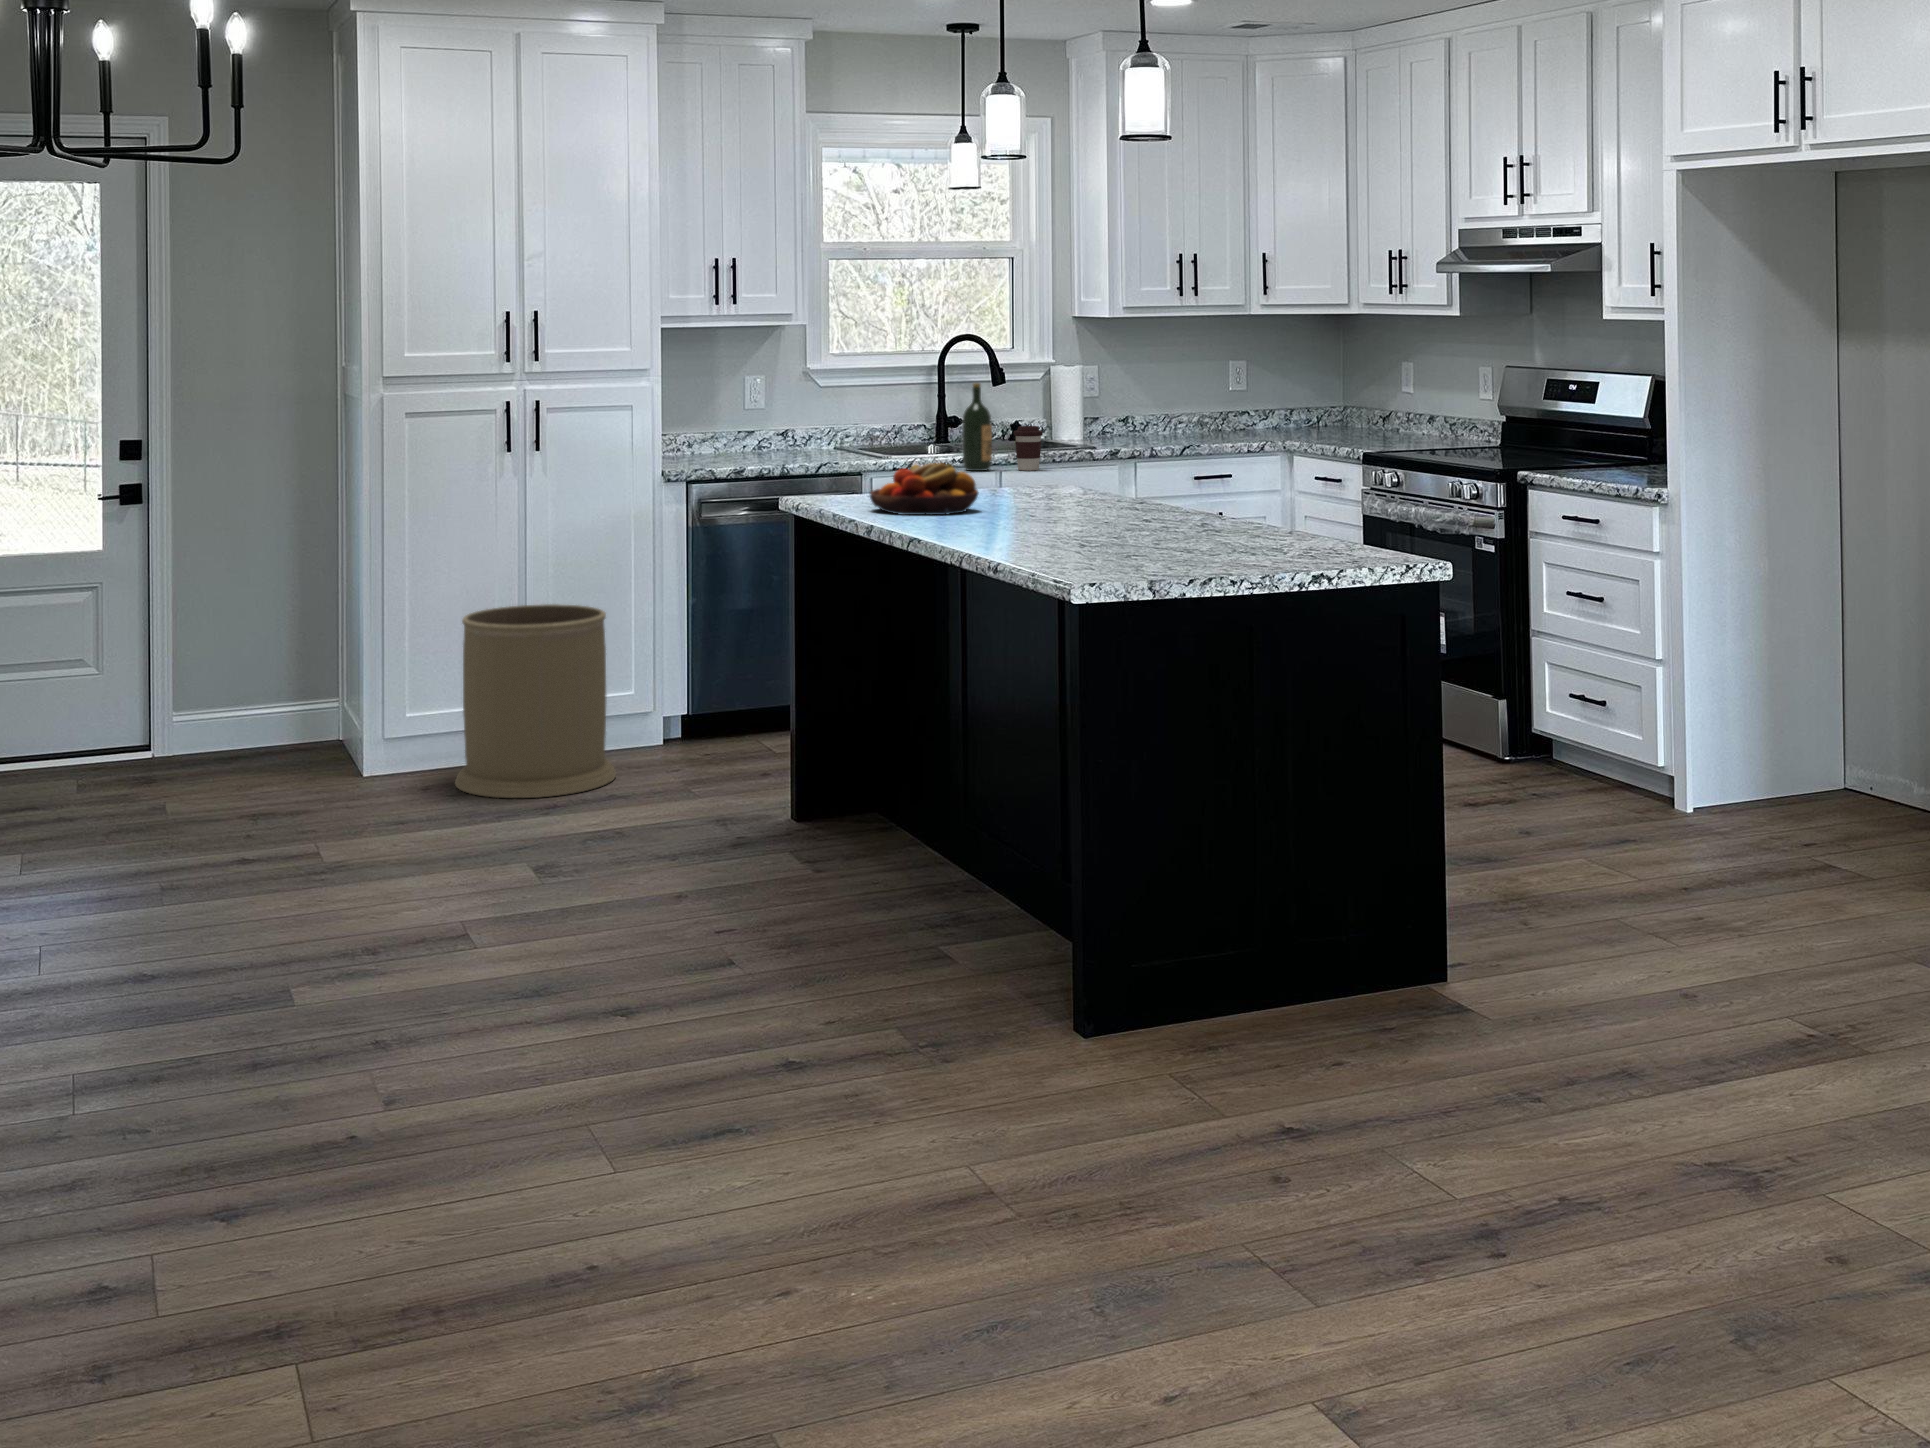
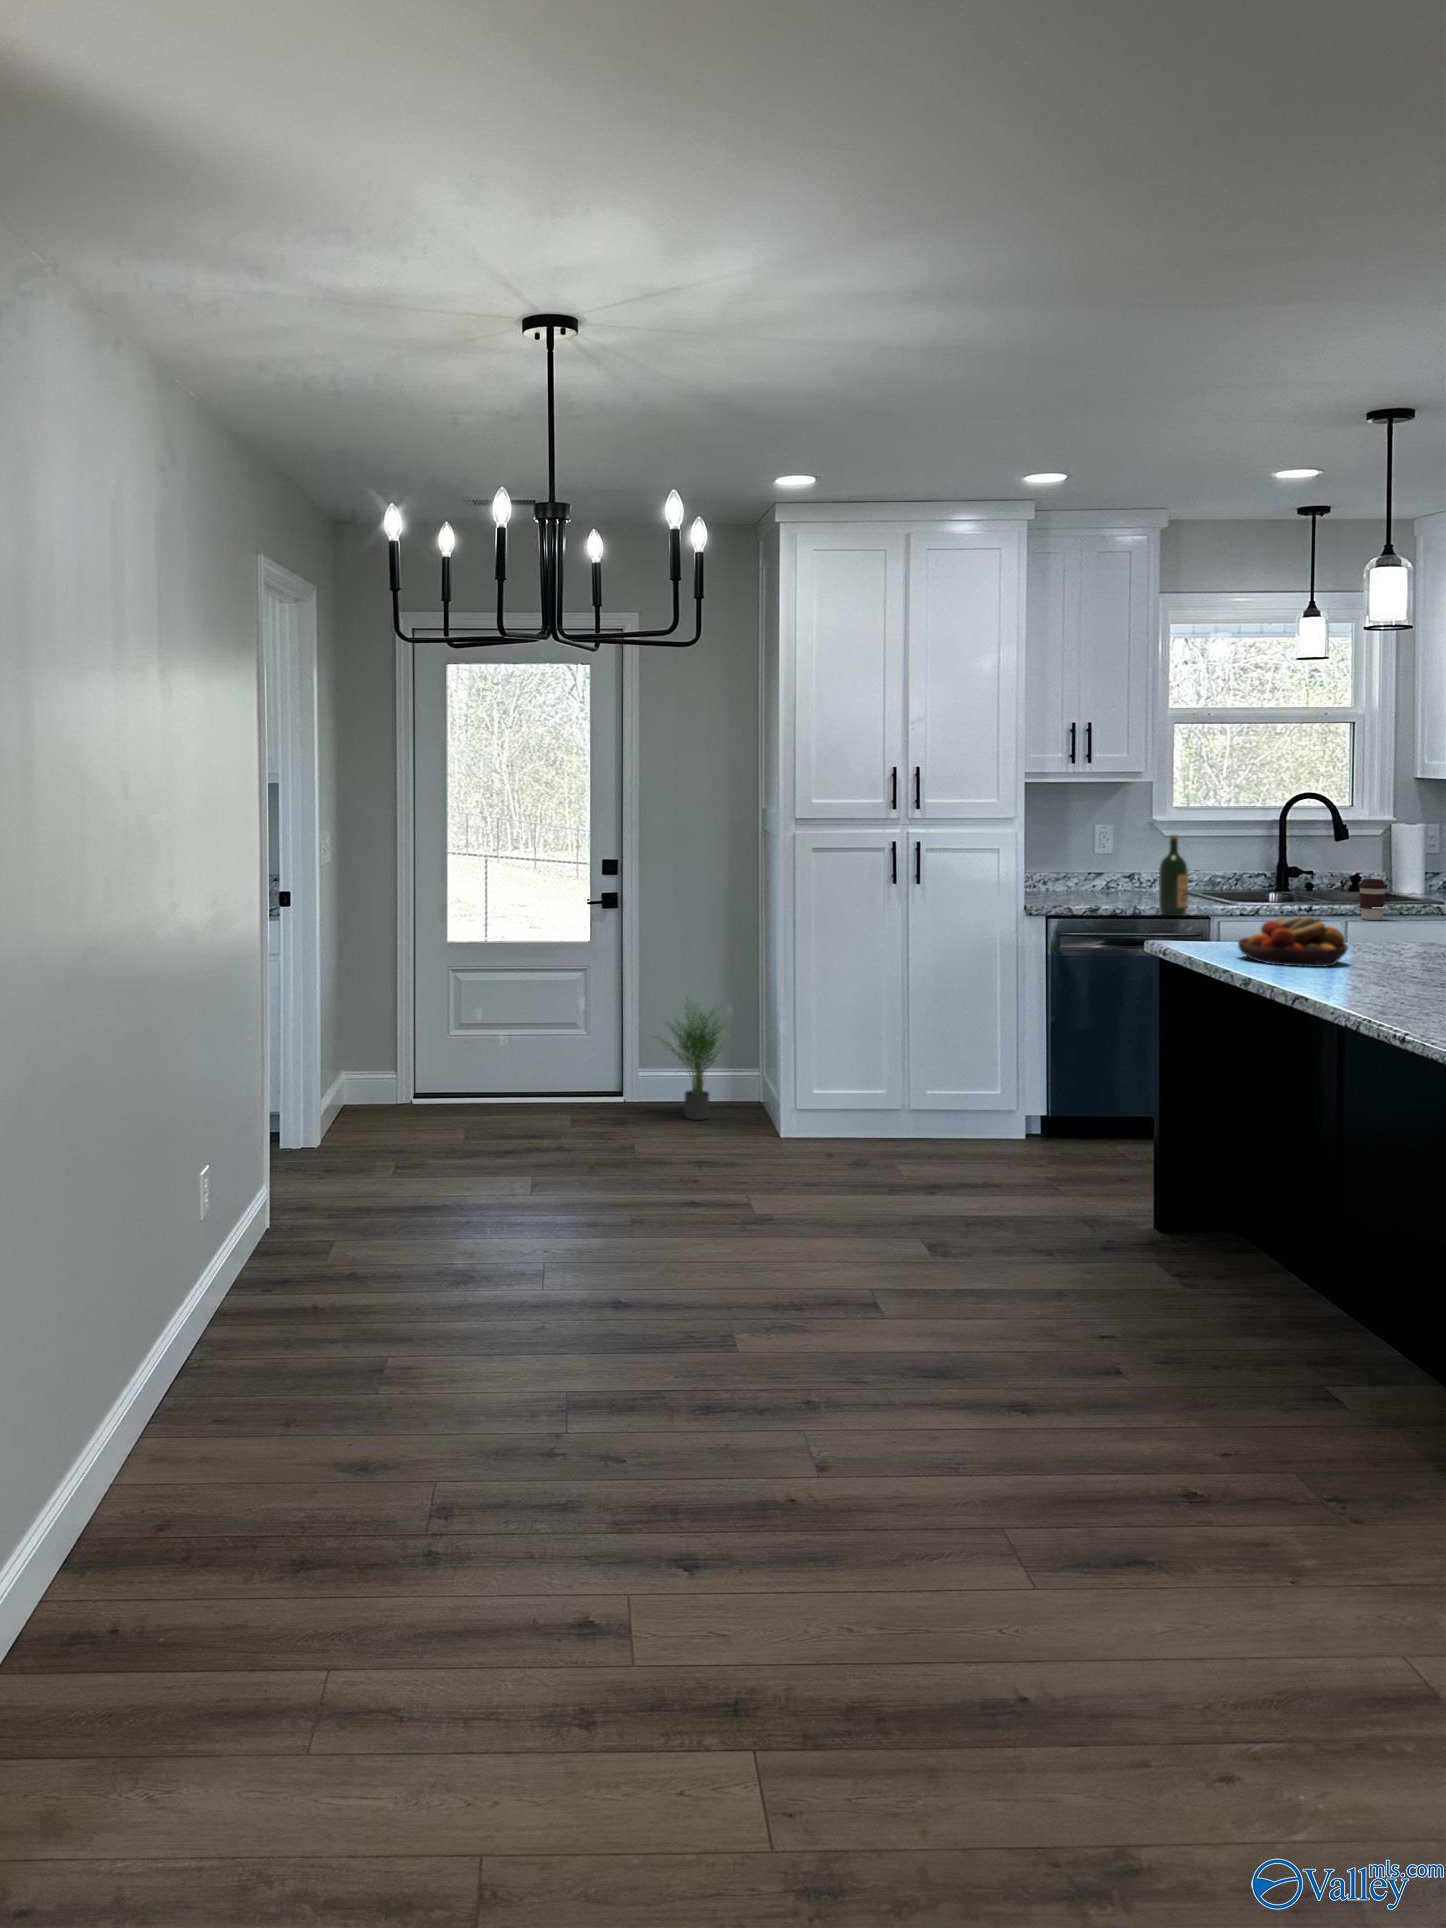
wine bottle: present [962,383,992,471] -> present [1159,835,1188,916]
potted plant: none [185,601,308,763] -> present [660,1004,723,1120]
trash can: present [455,604,616,798] -> none [853,1012,988,1177]

